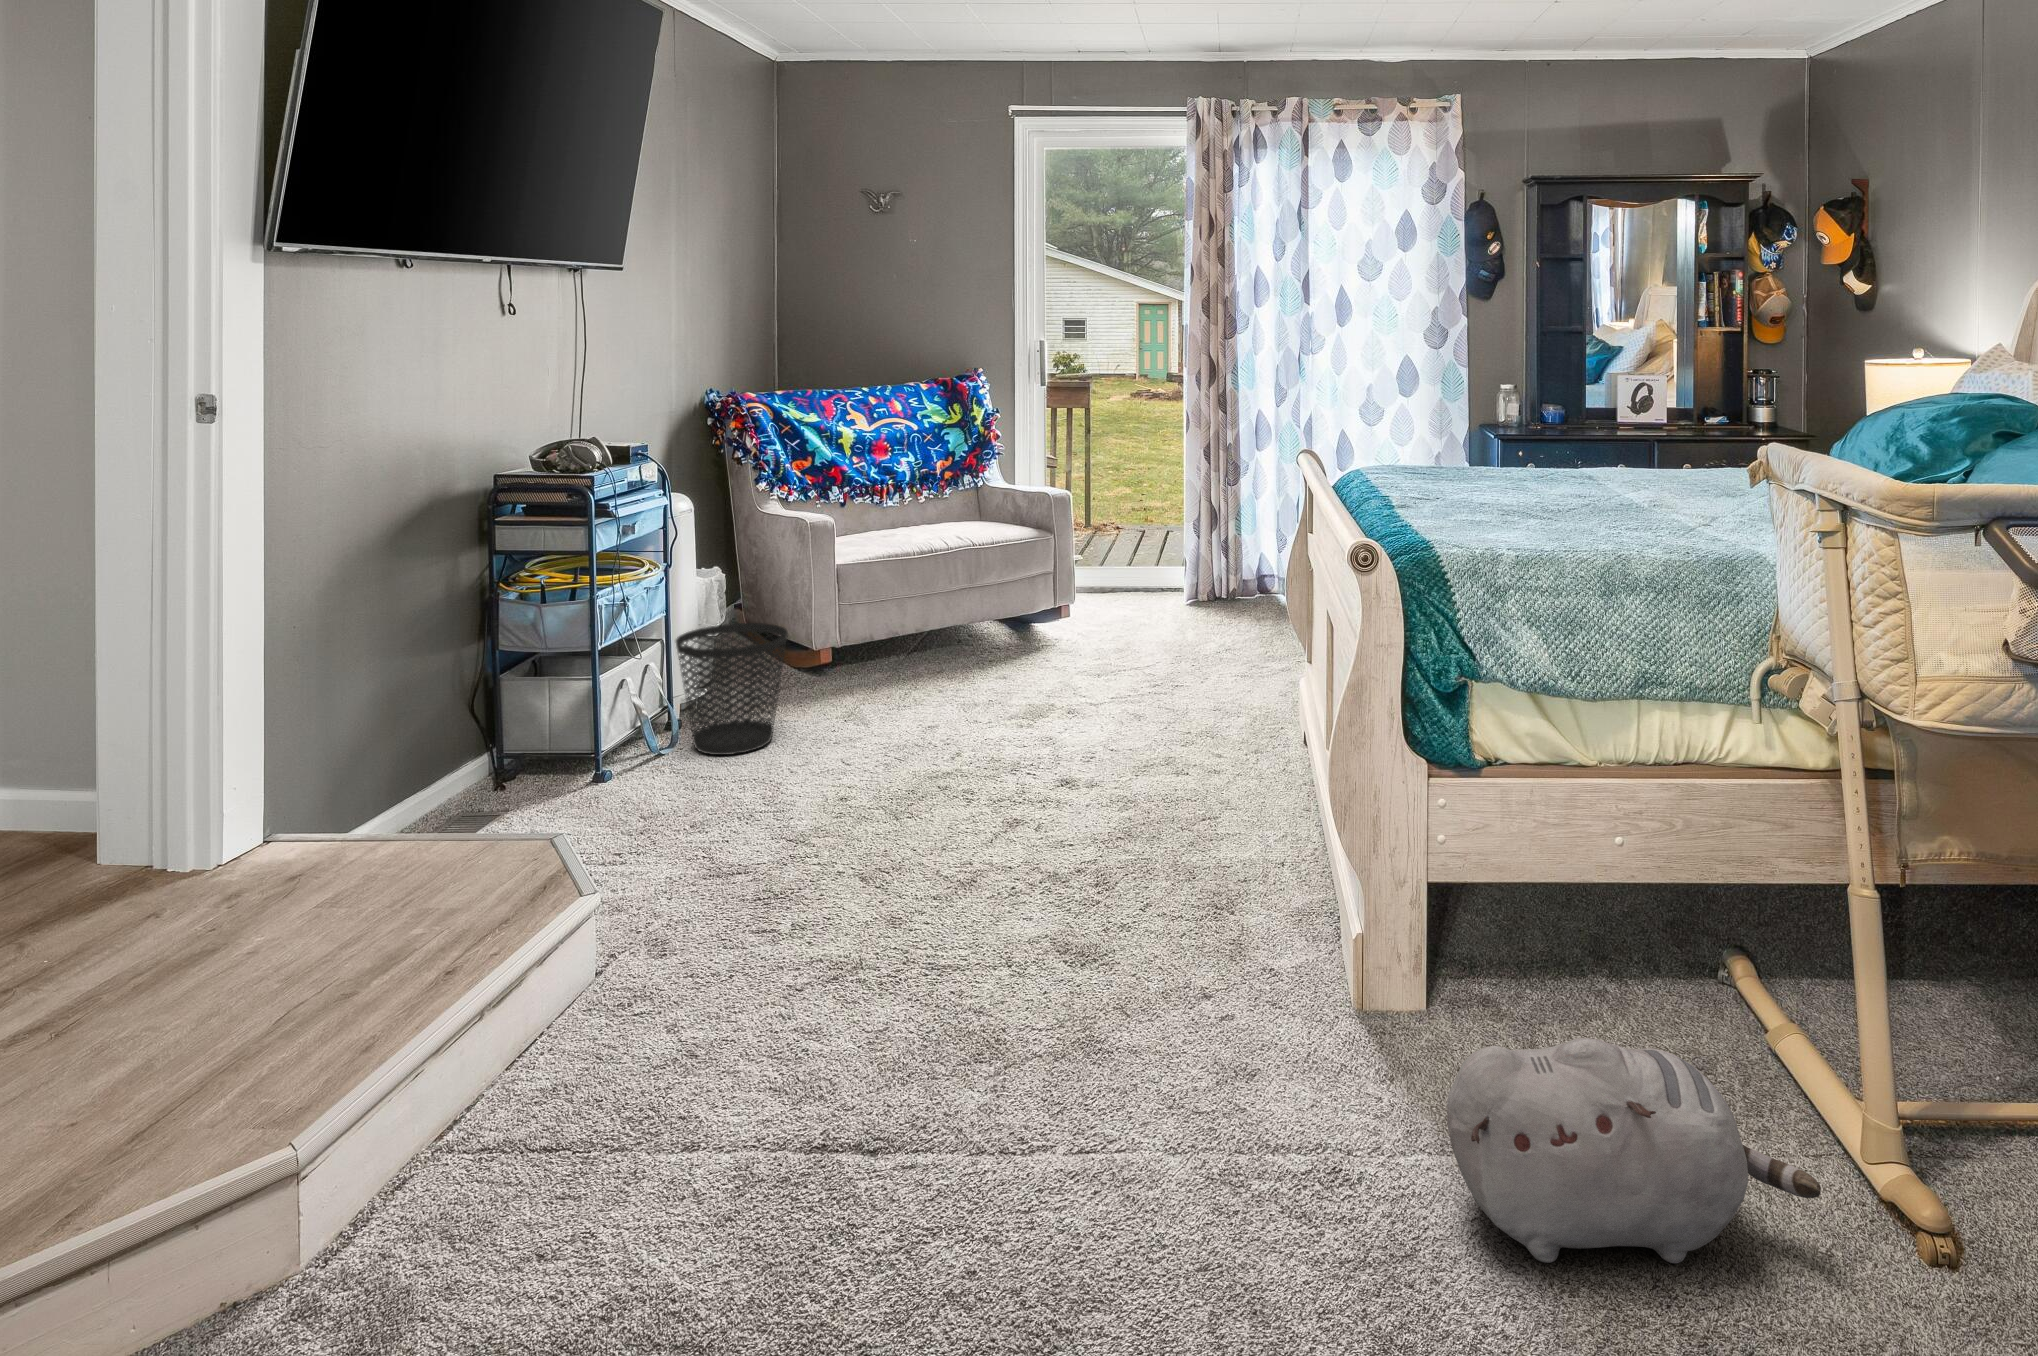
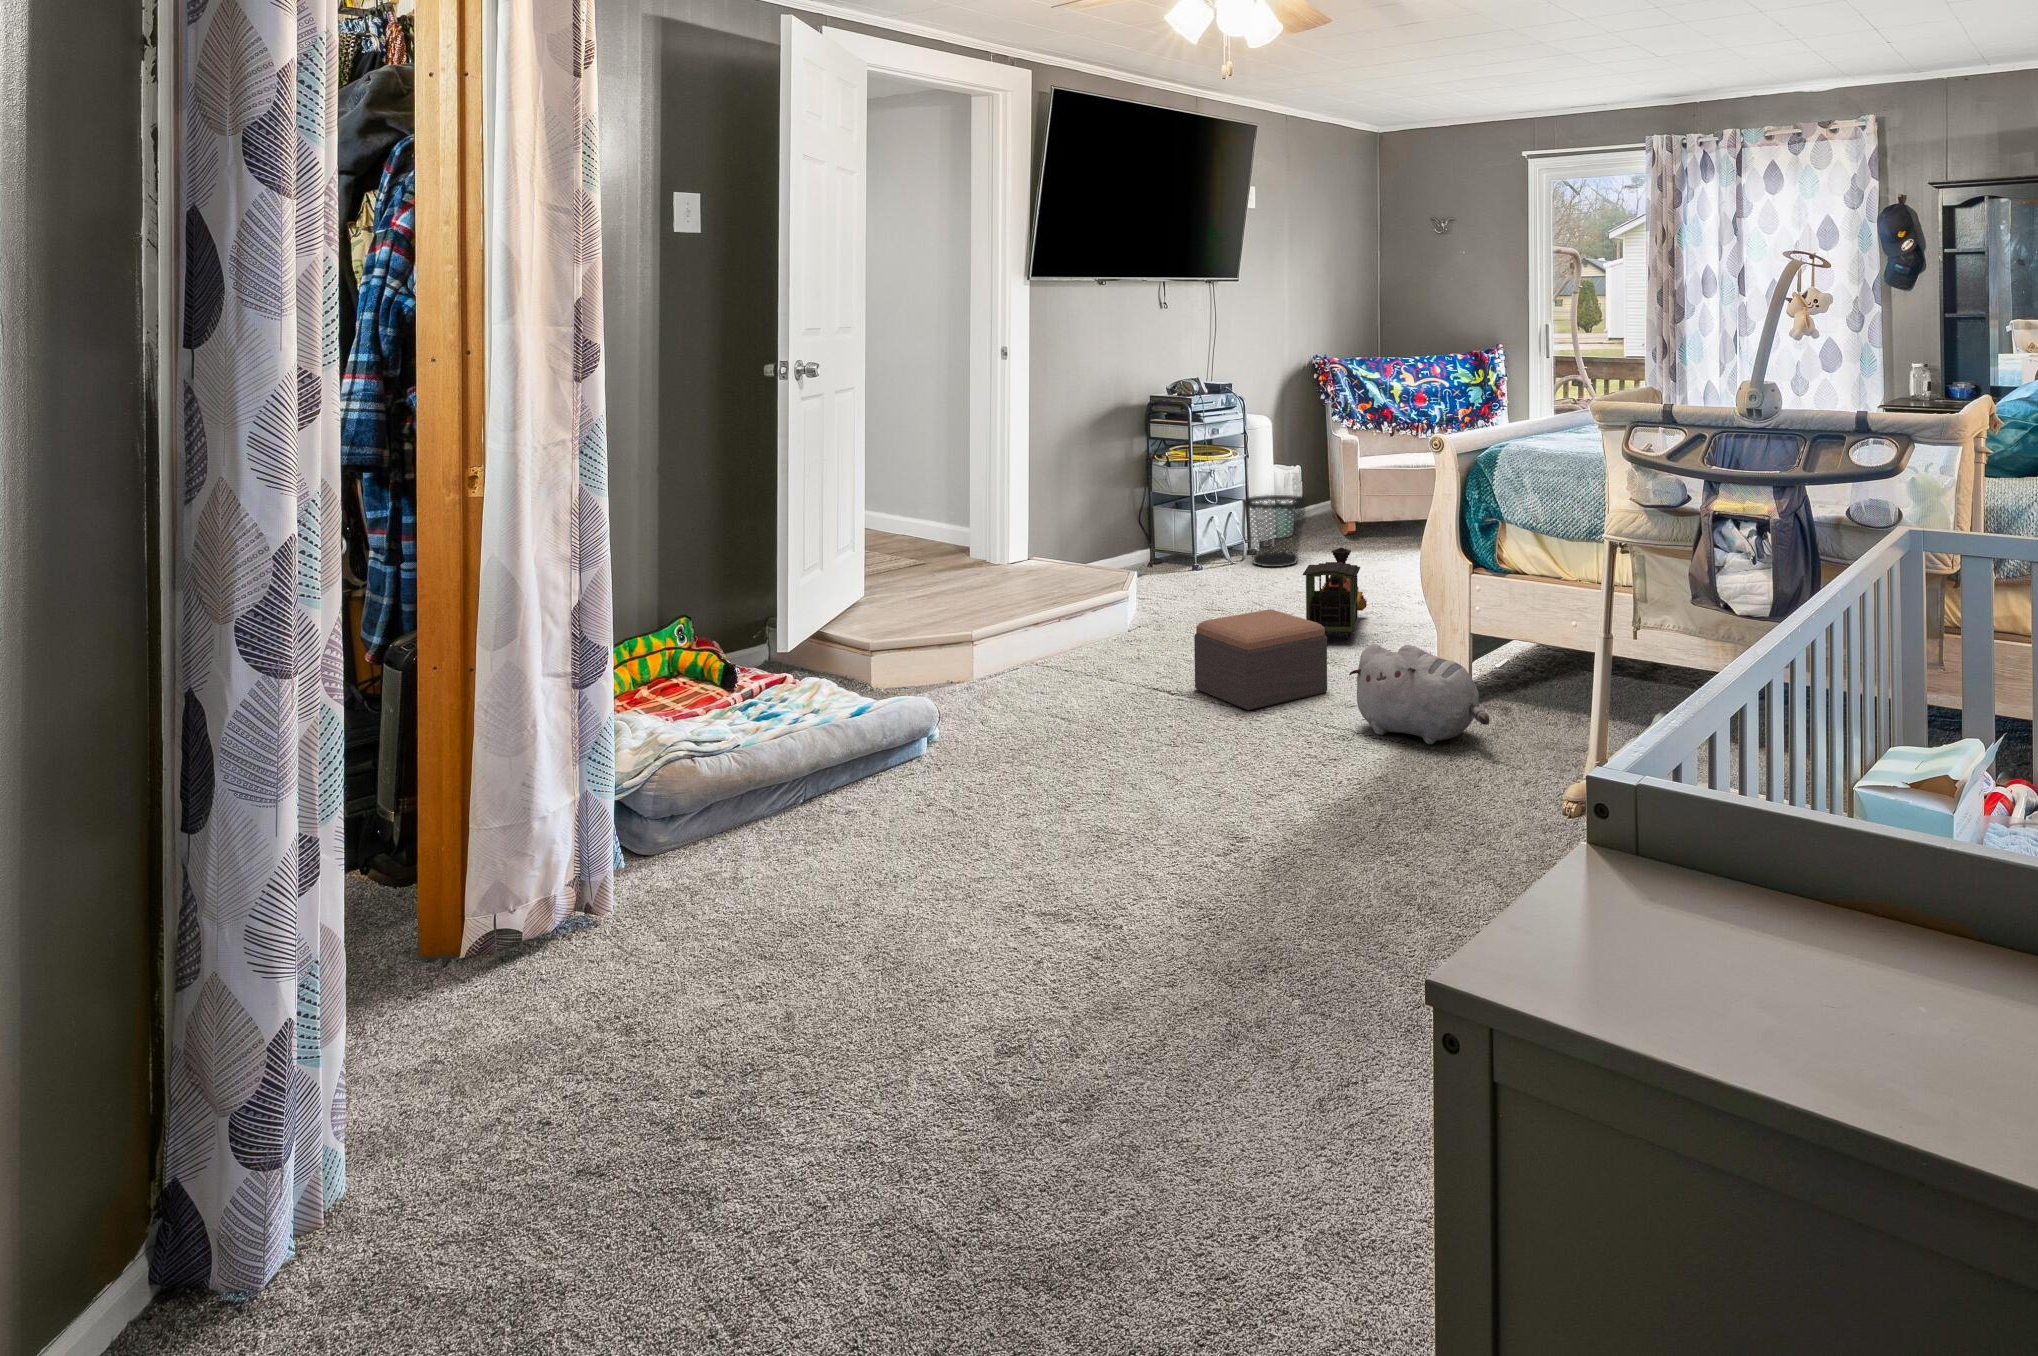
toy train: none [958,739,1121,939] -> present [1303,548,1367,638]
footstool: none [973,950,1253,1263] -> present [1194,609,1327,710]

